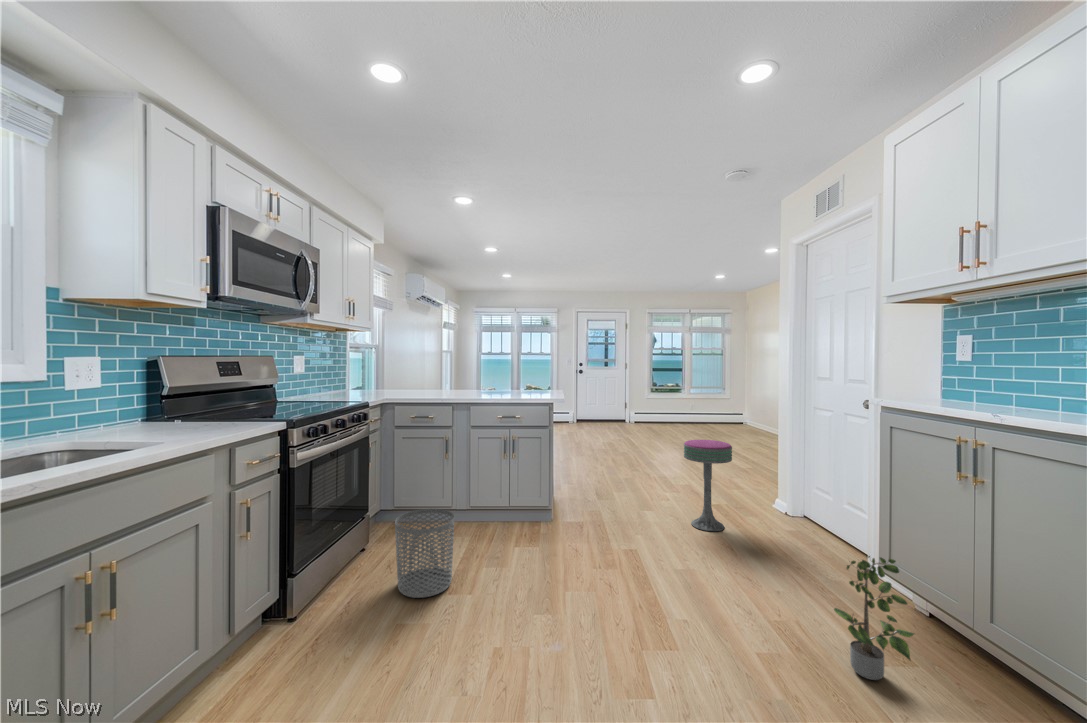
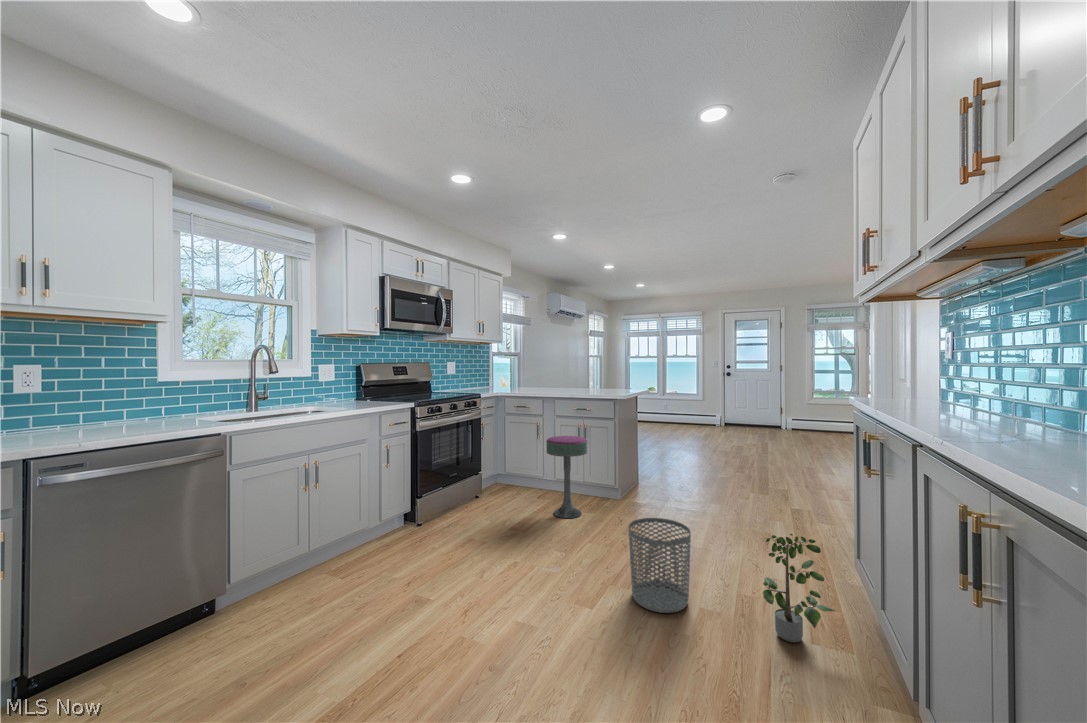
bar stool: present [684,440,732,531] -> present [546,436,587,518]
waste bin: present [395,509,454,598] -> present [629,518,691,613]

